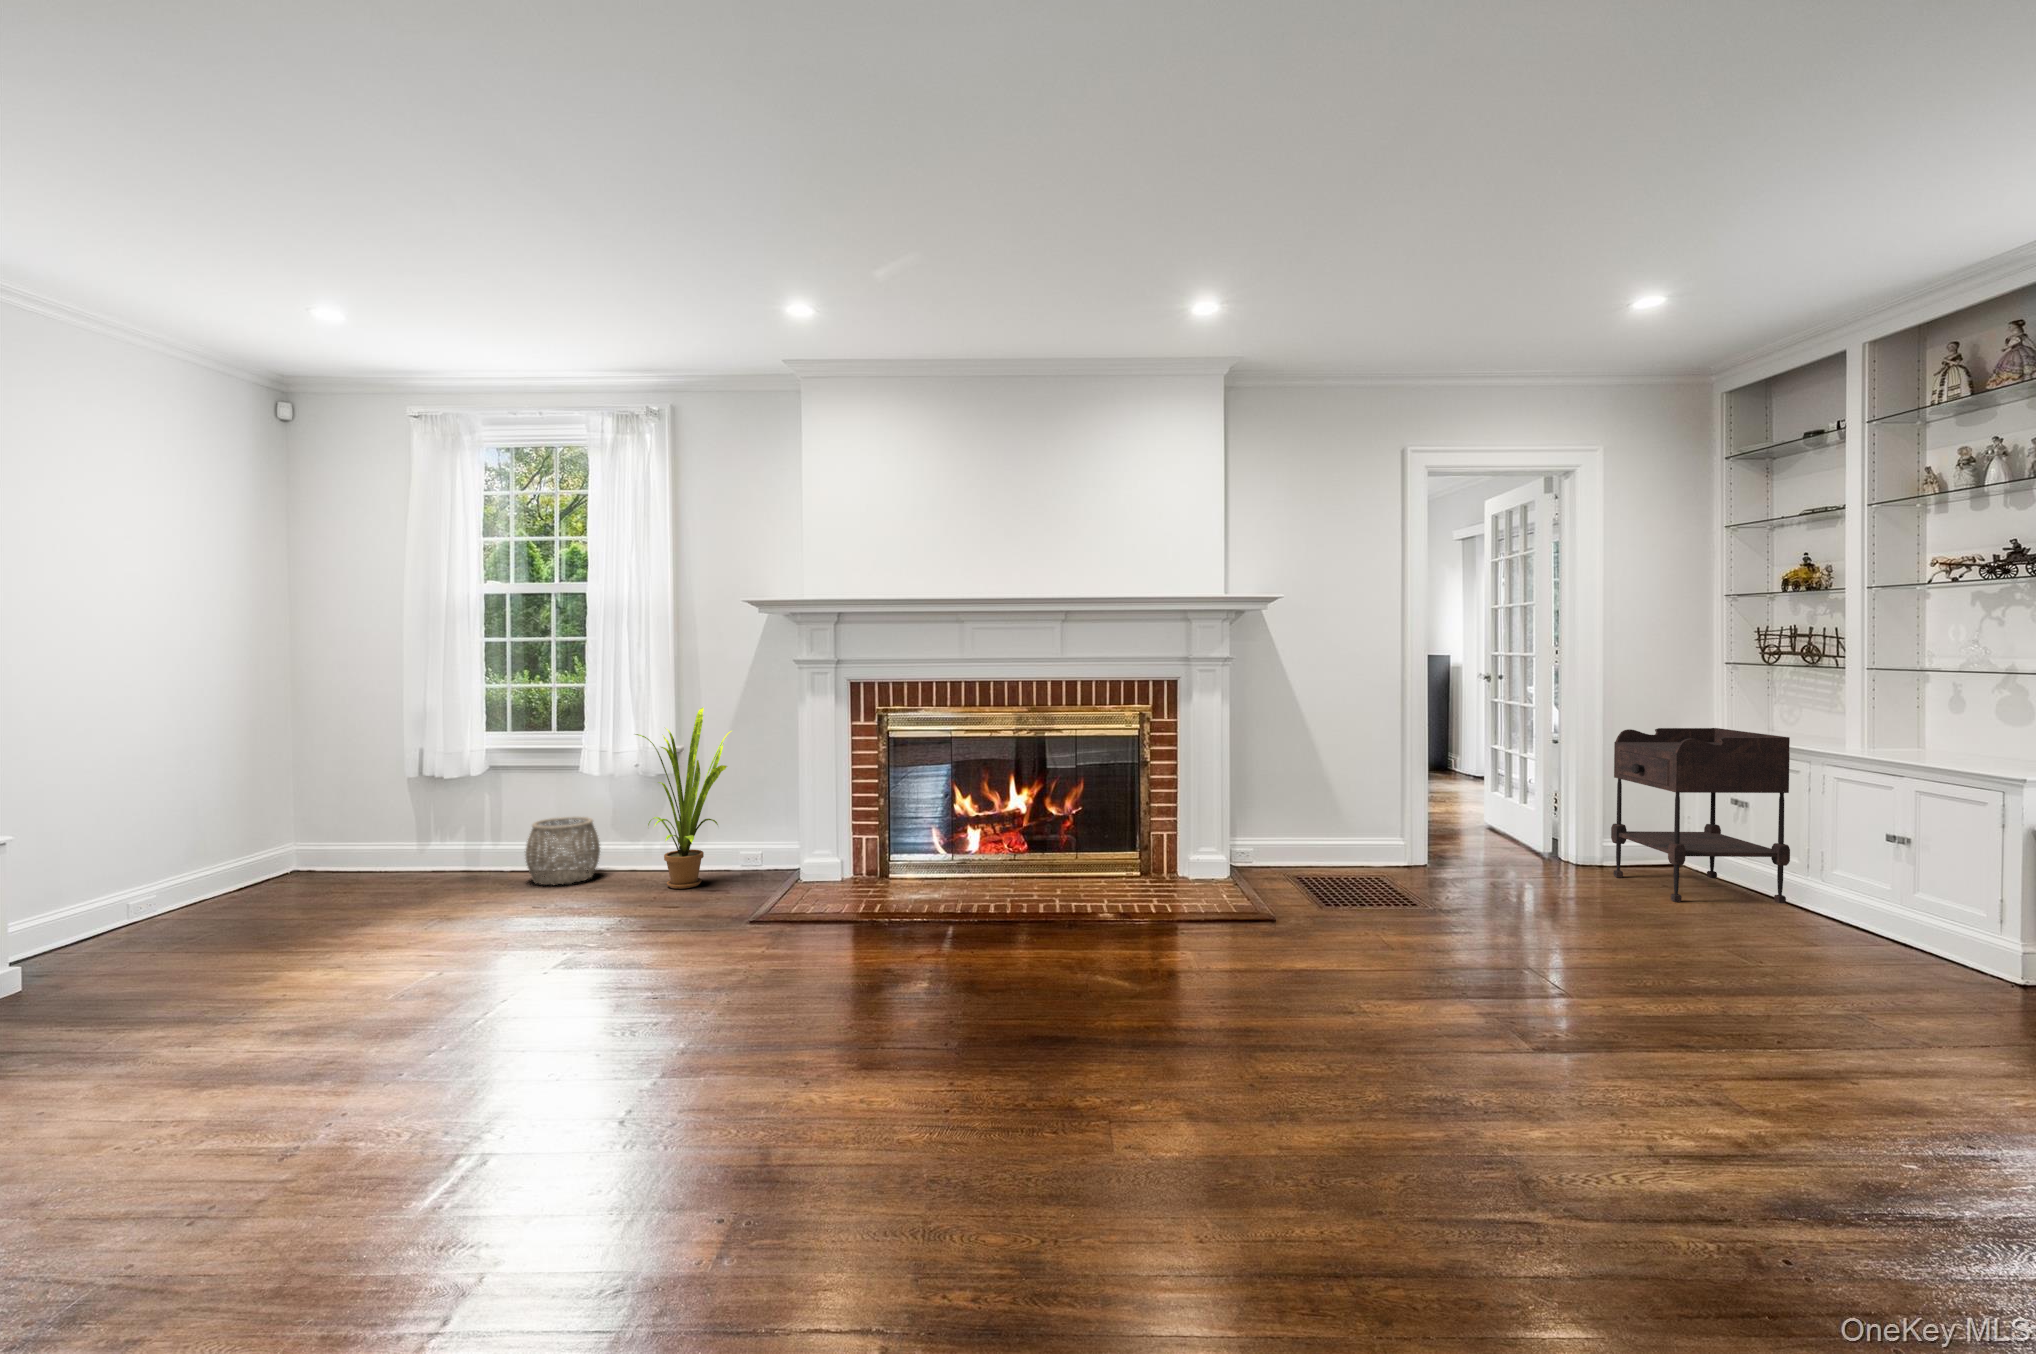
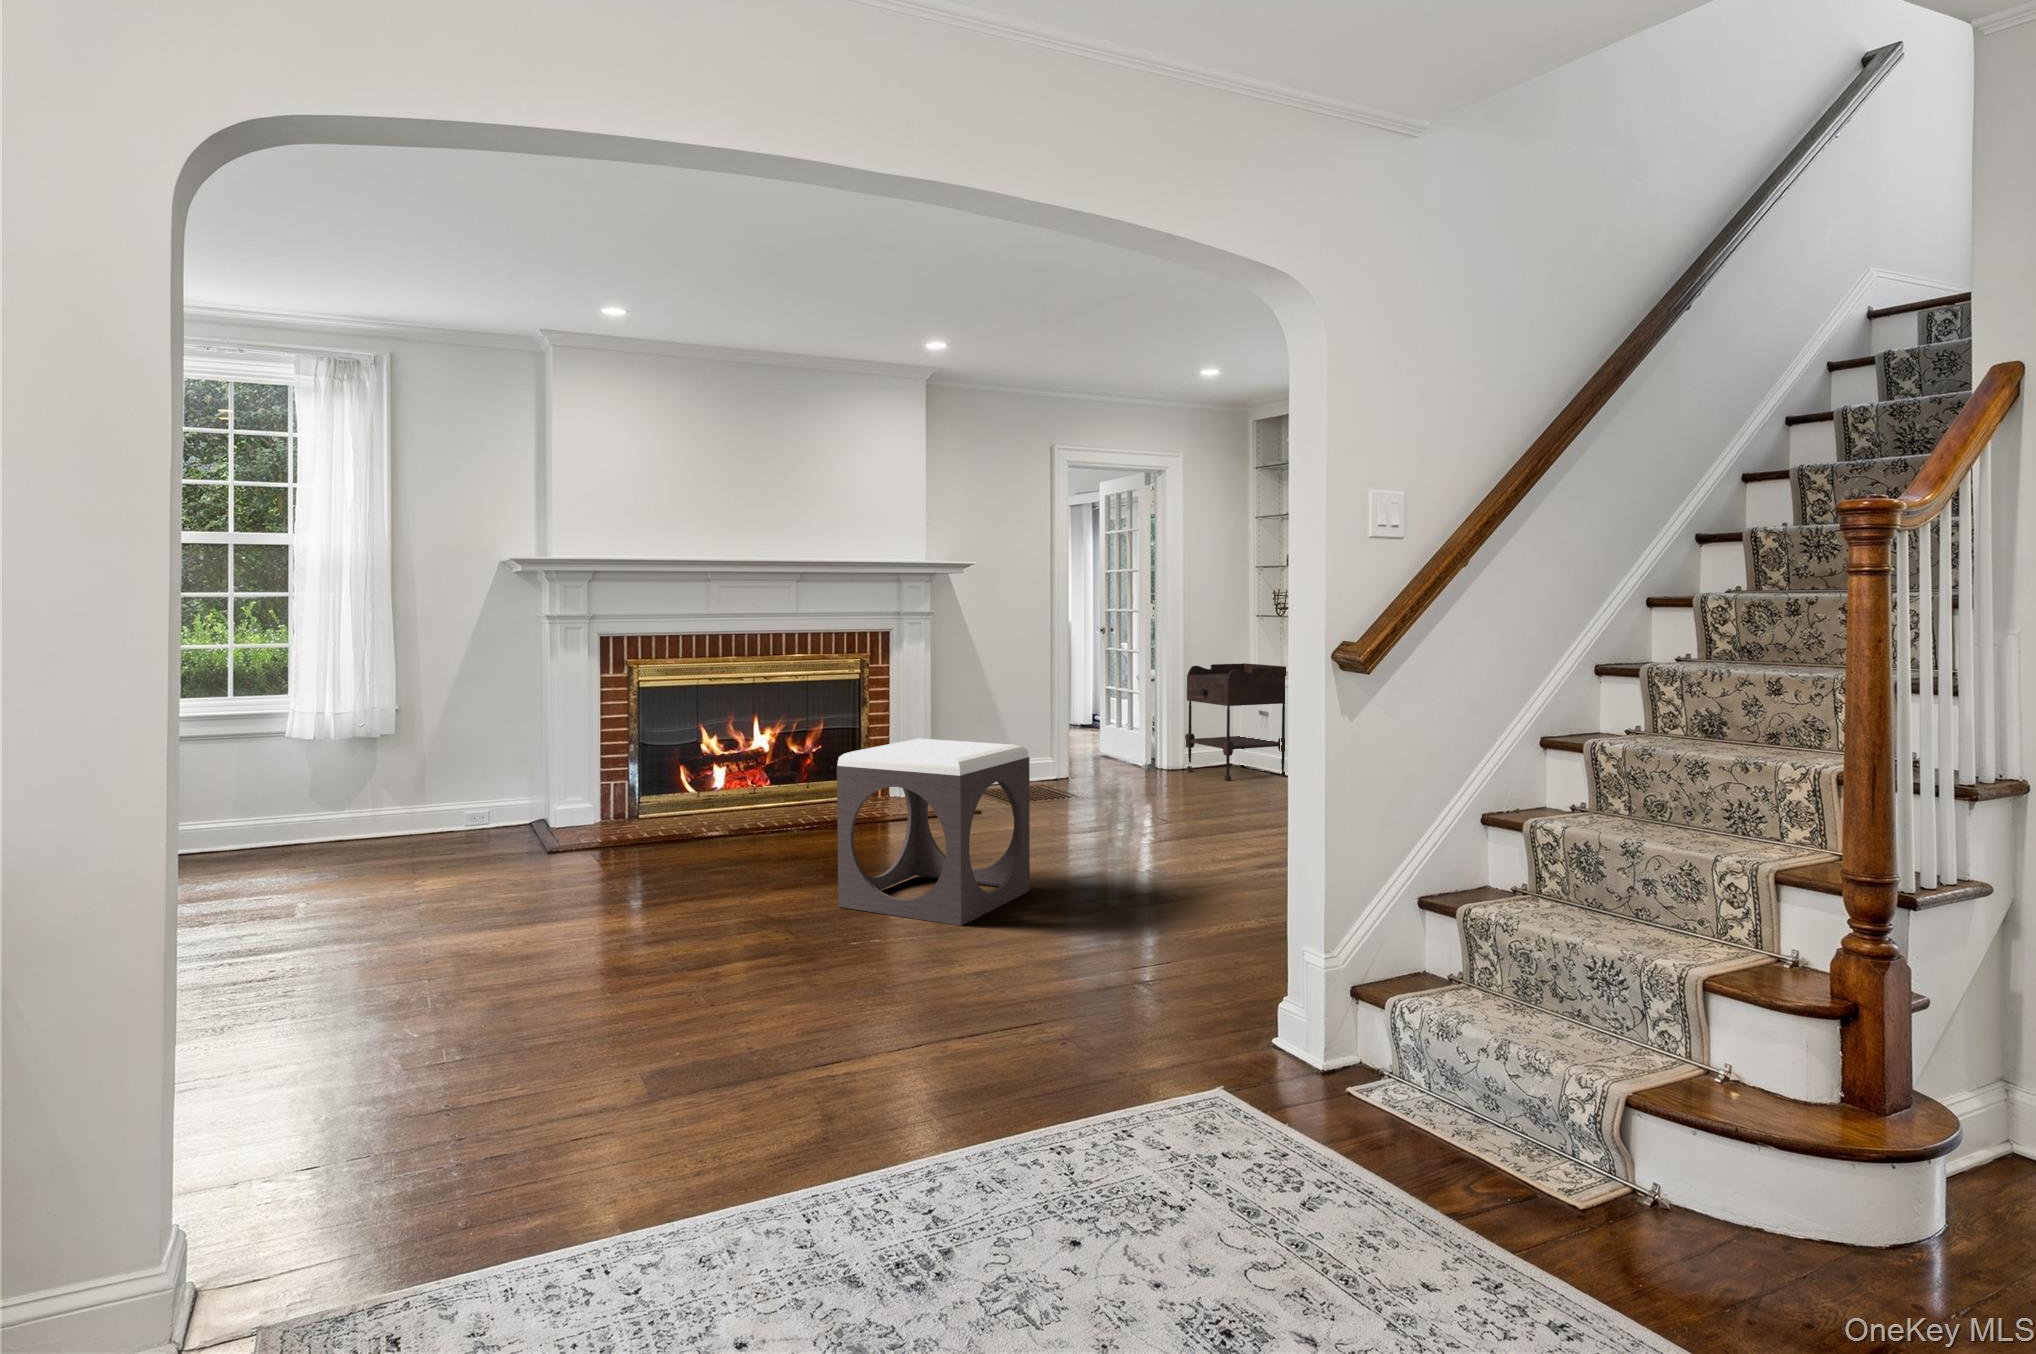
house plant: present [635,708,731,889] -> none [364,664,478,845]
woven basket: present [525,817,600,885] -> none [224,784,314,856]
footstool: none [917,841,1208,1170] -> present [837,739,1030,926]

